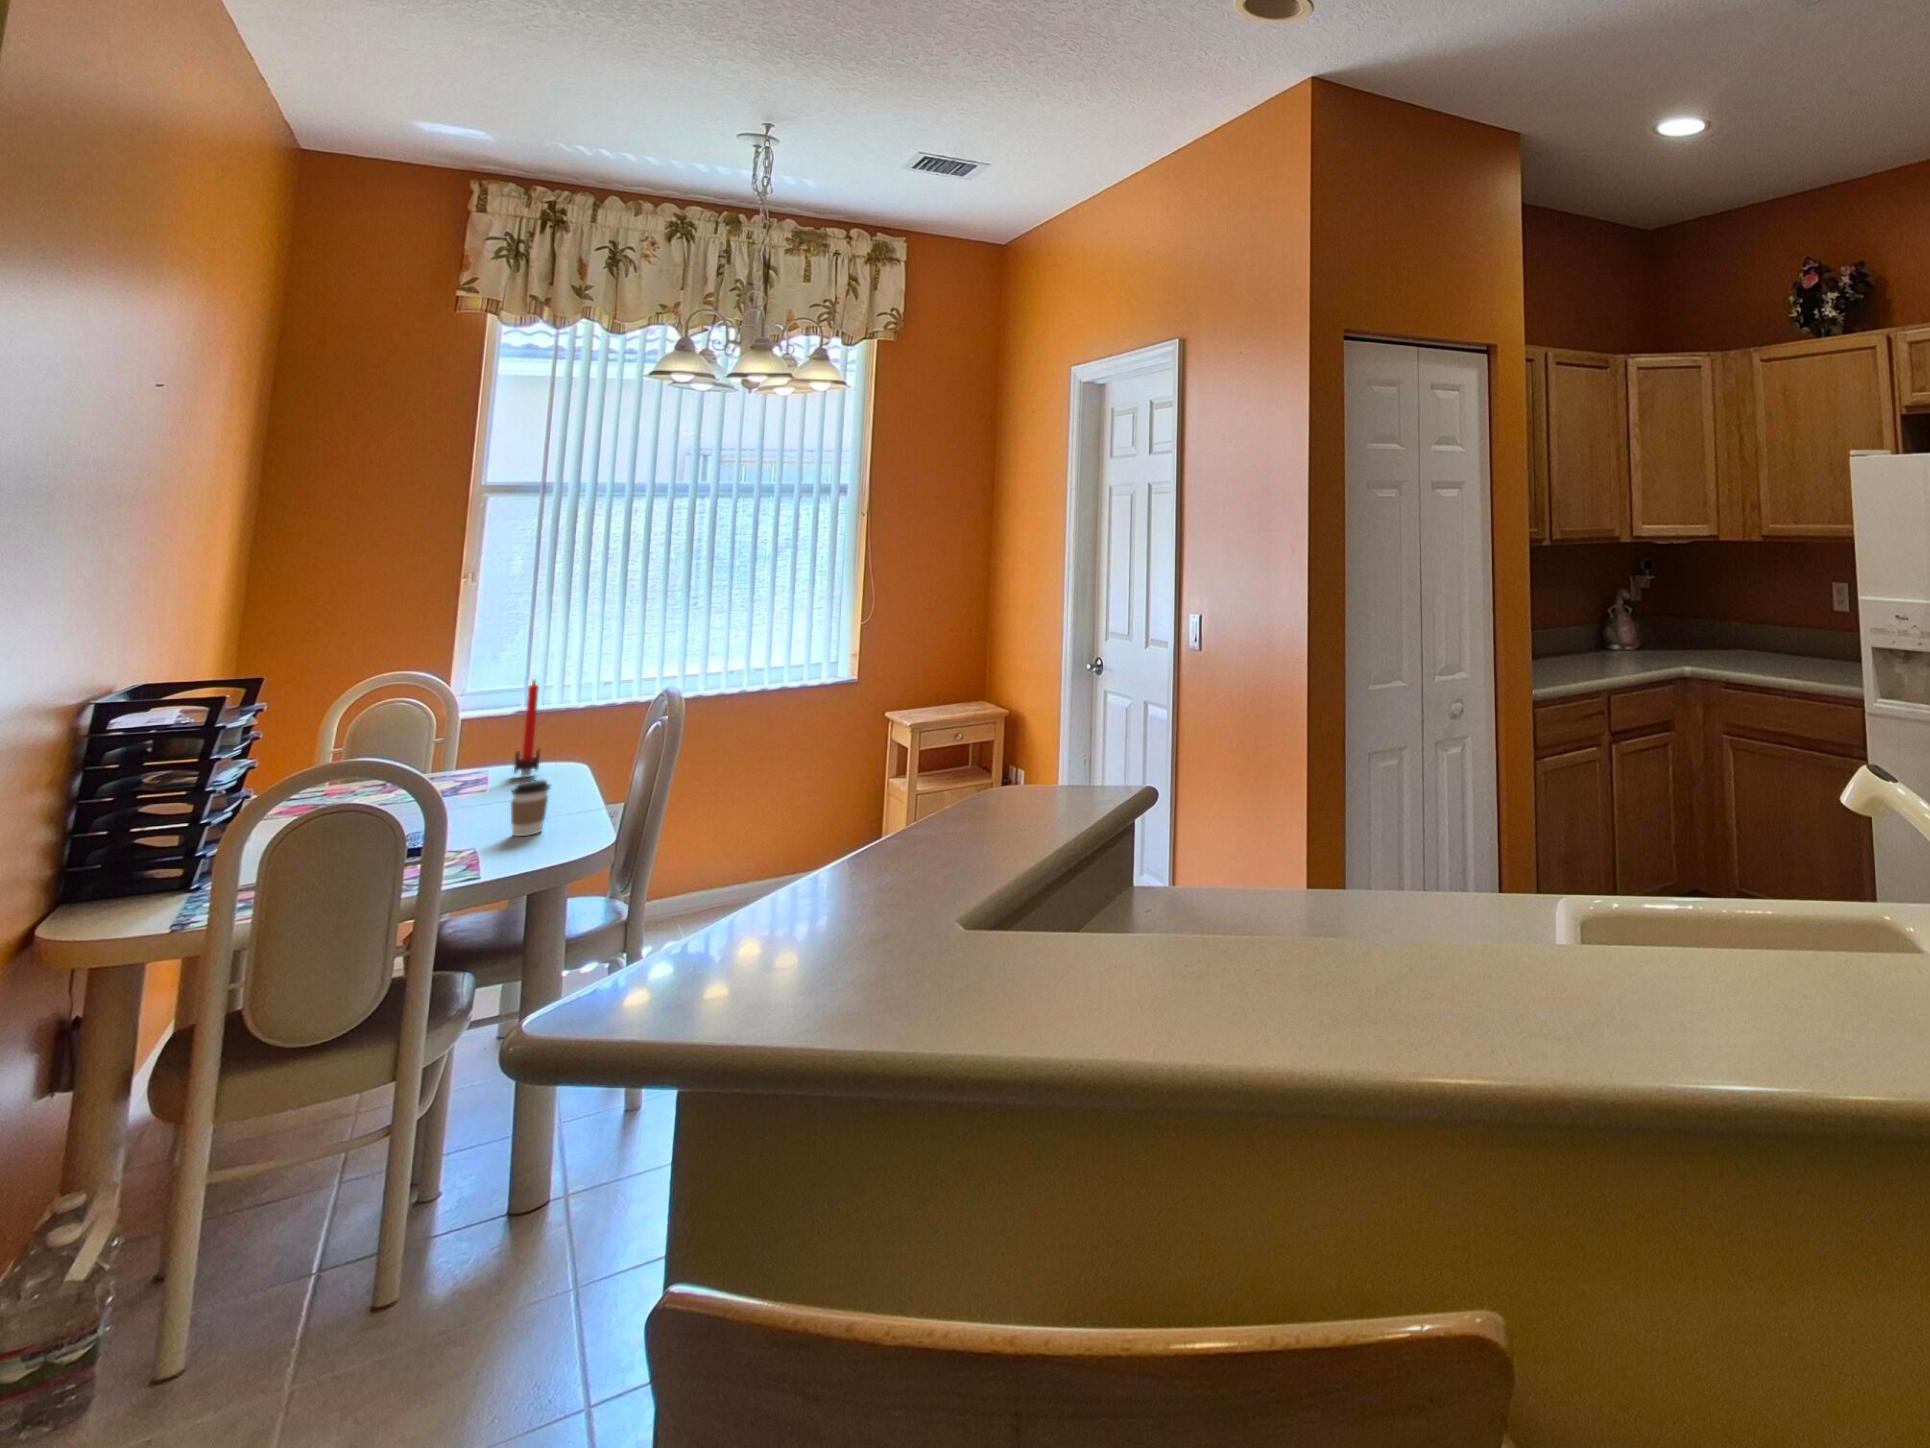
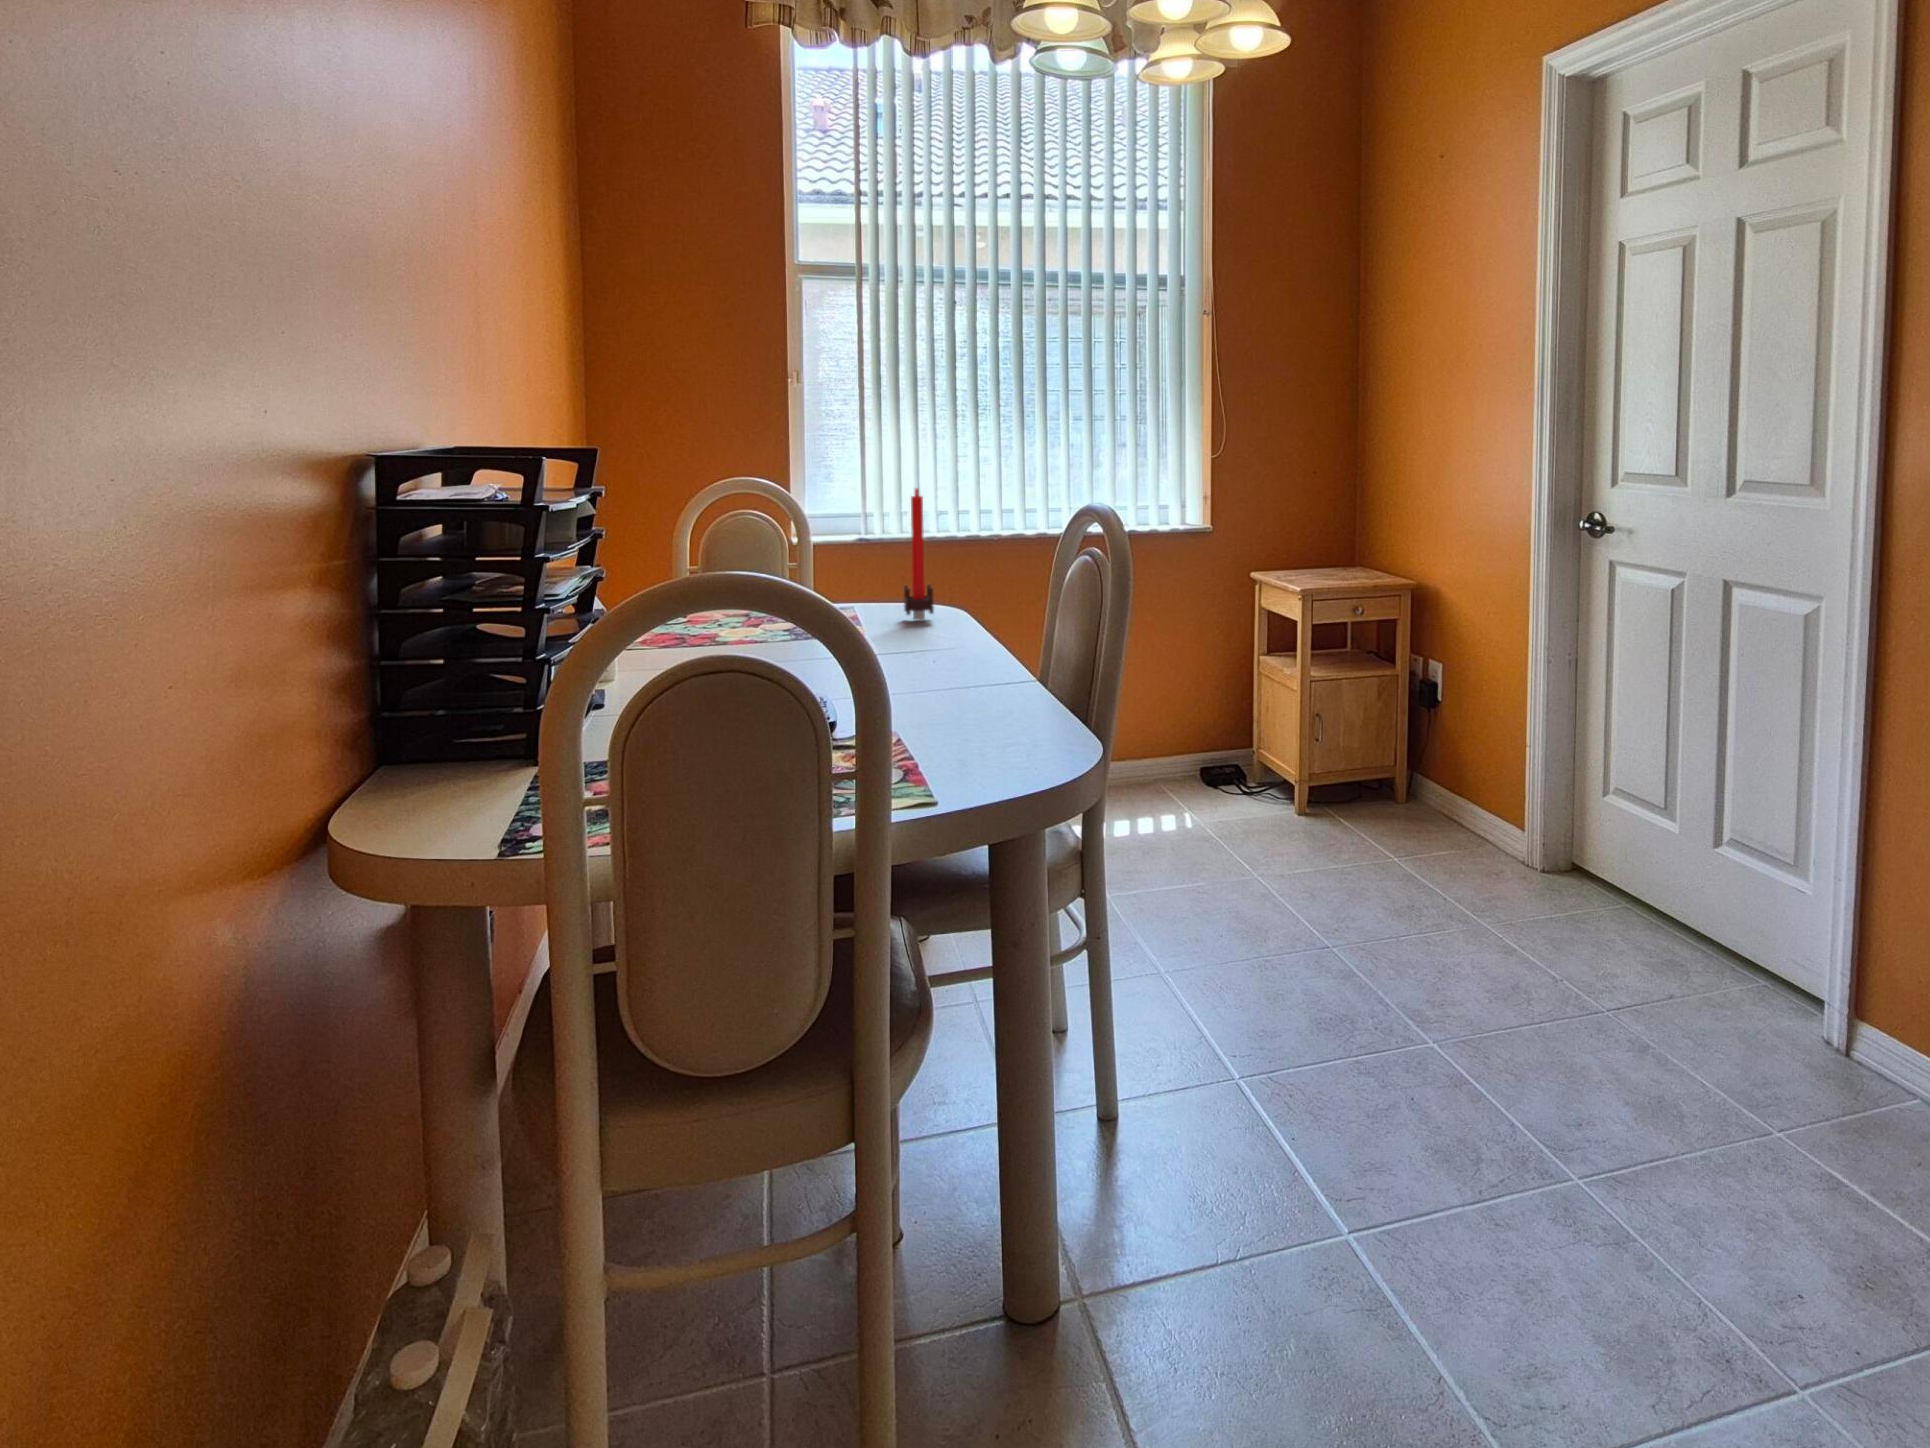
coffee cup: present [511,780,550,836] -> none [965,625,1017,712]

